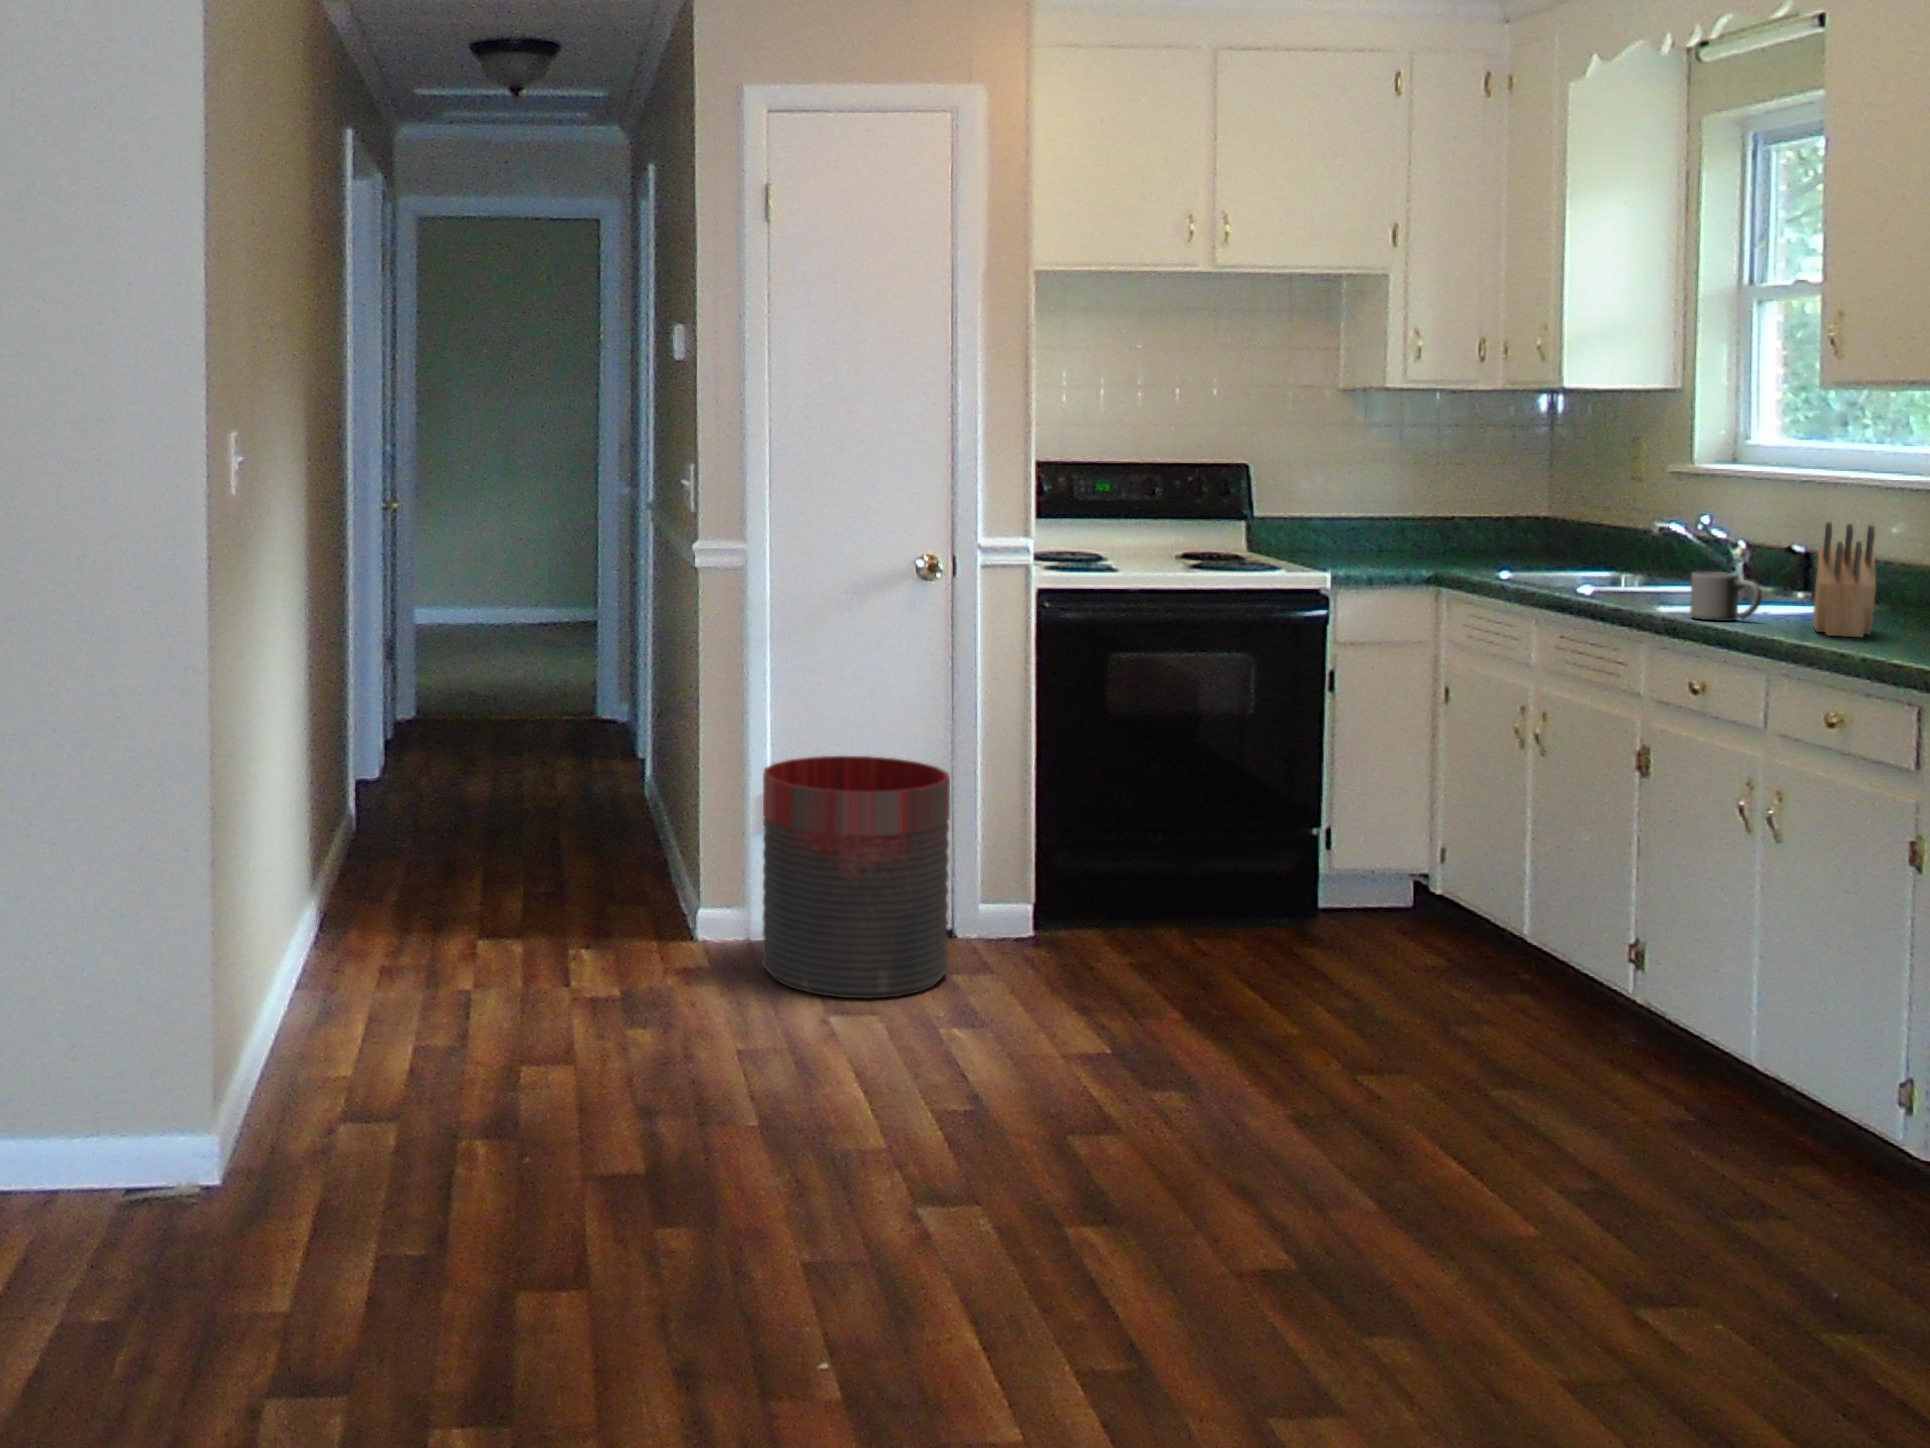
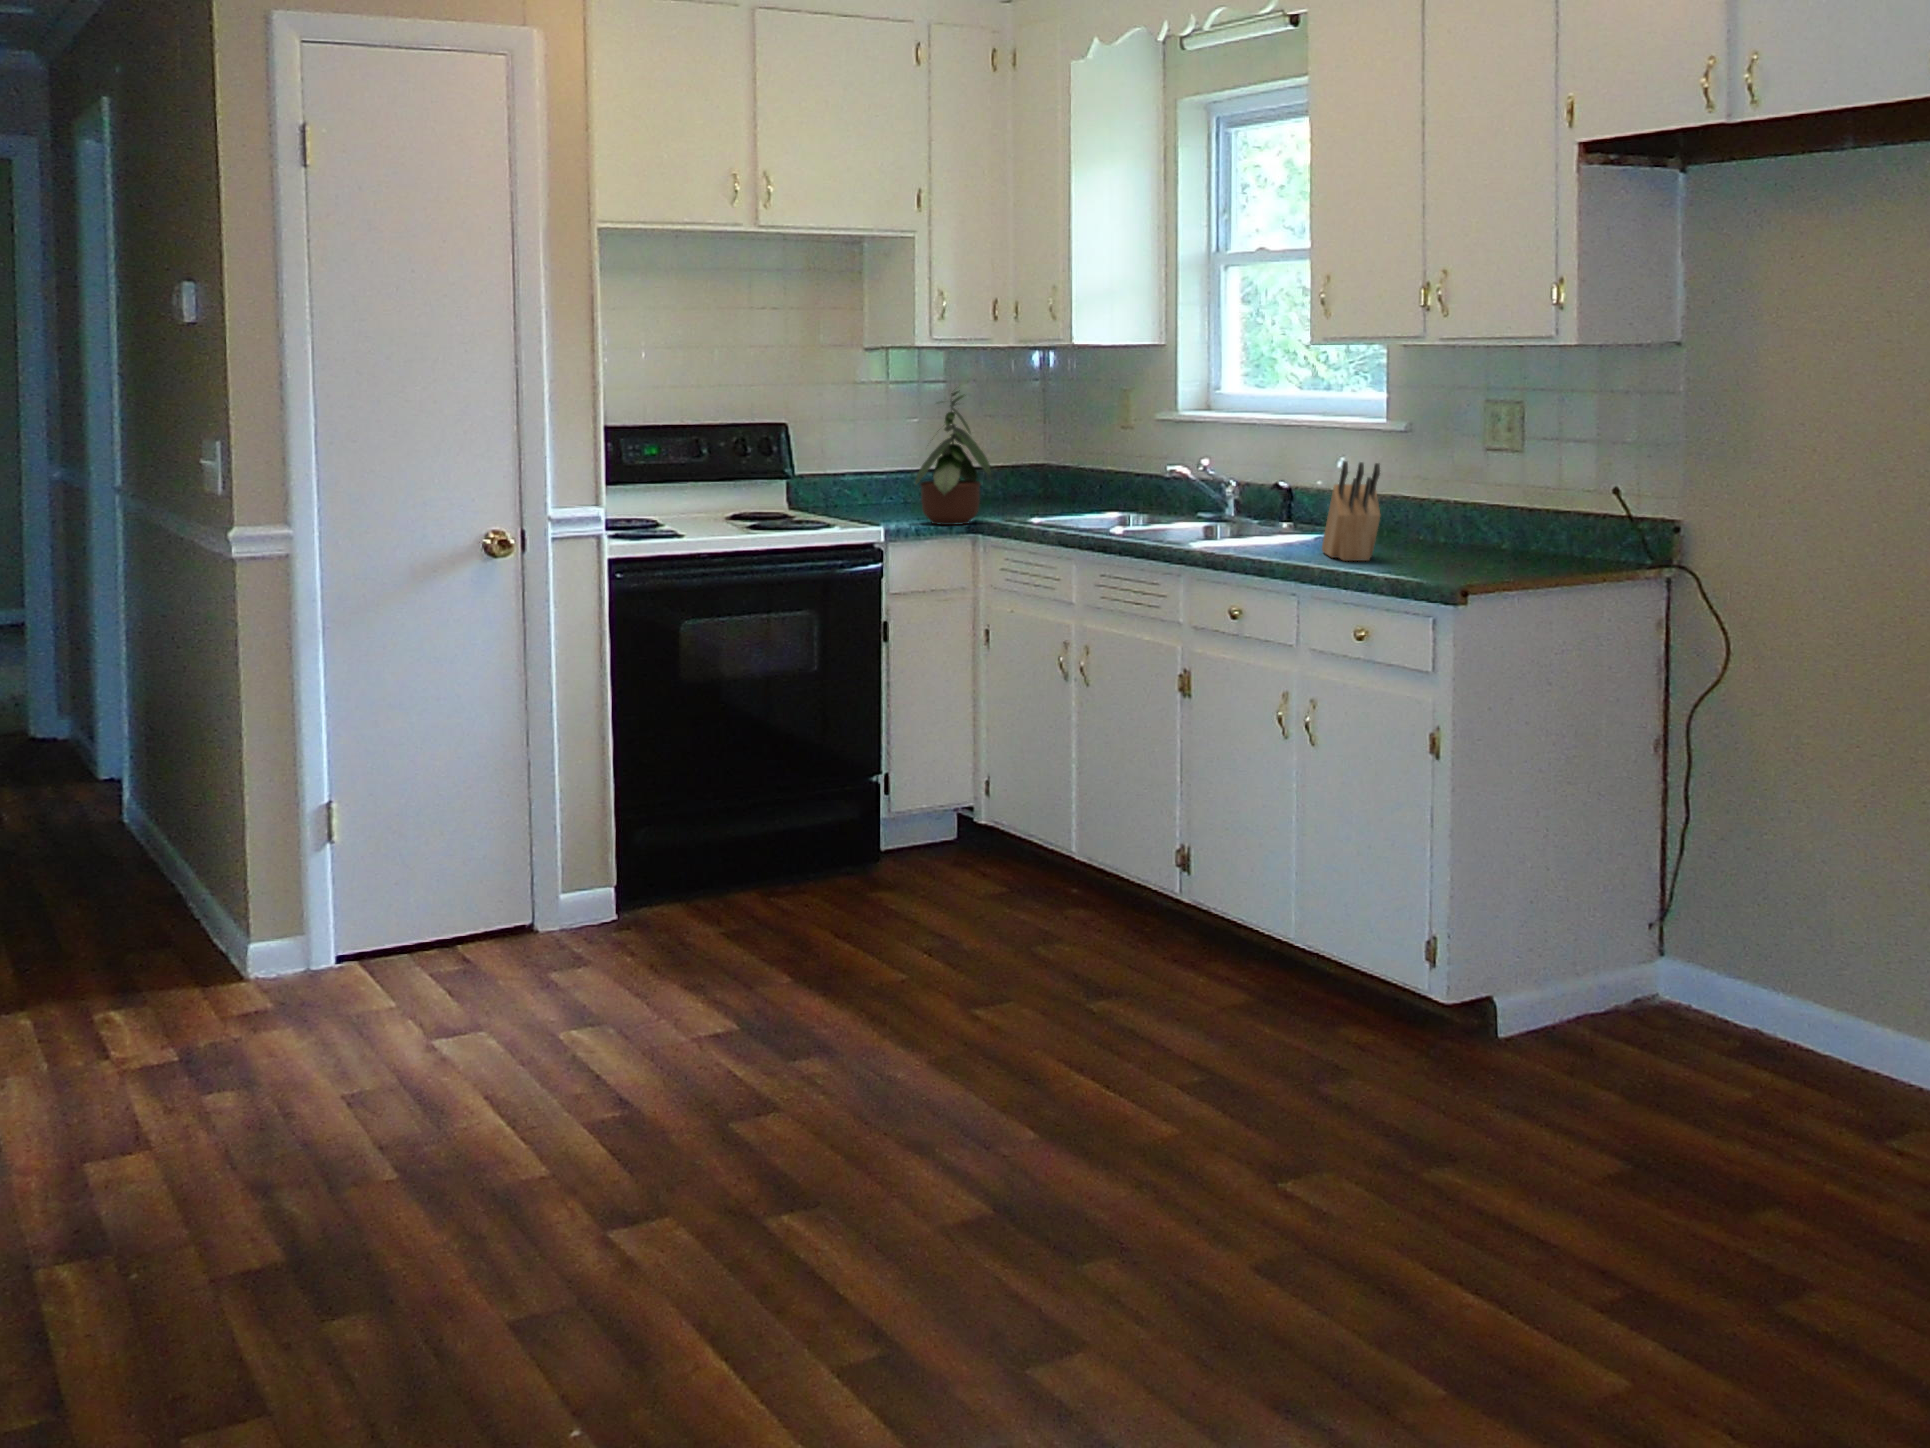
potted plant: none [1360,427,1462,574] -> present [915,391,991,525]
mug: present [1690,572,1761,621] -> none [1225,509,1282,553]
trash can: present [762,756,950,999] -> none [330,751,545,1020]

